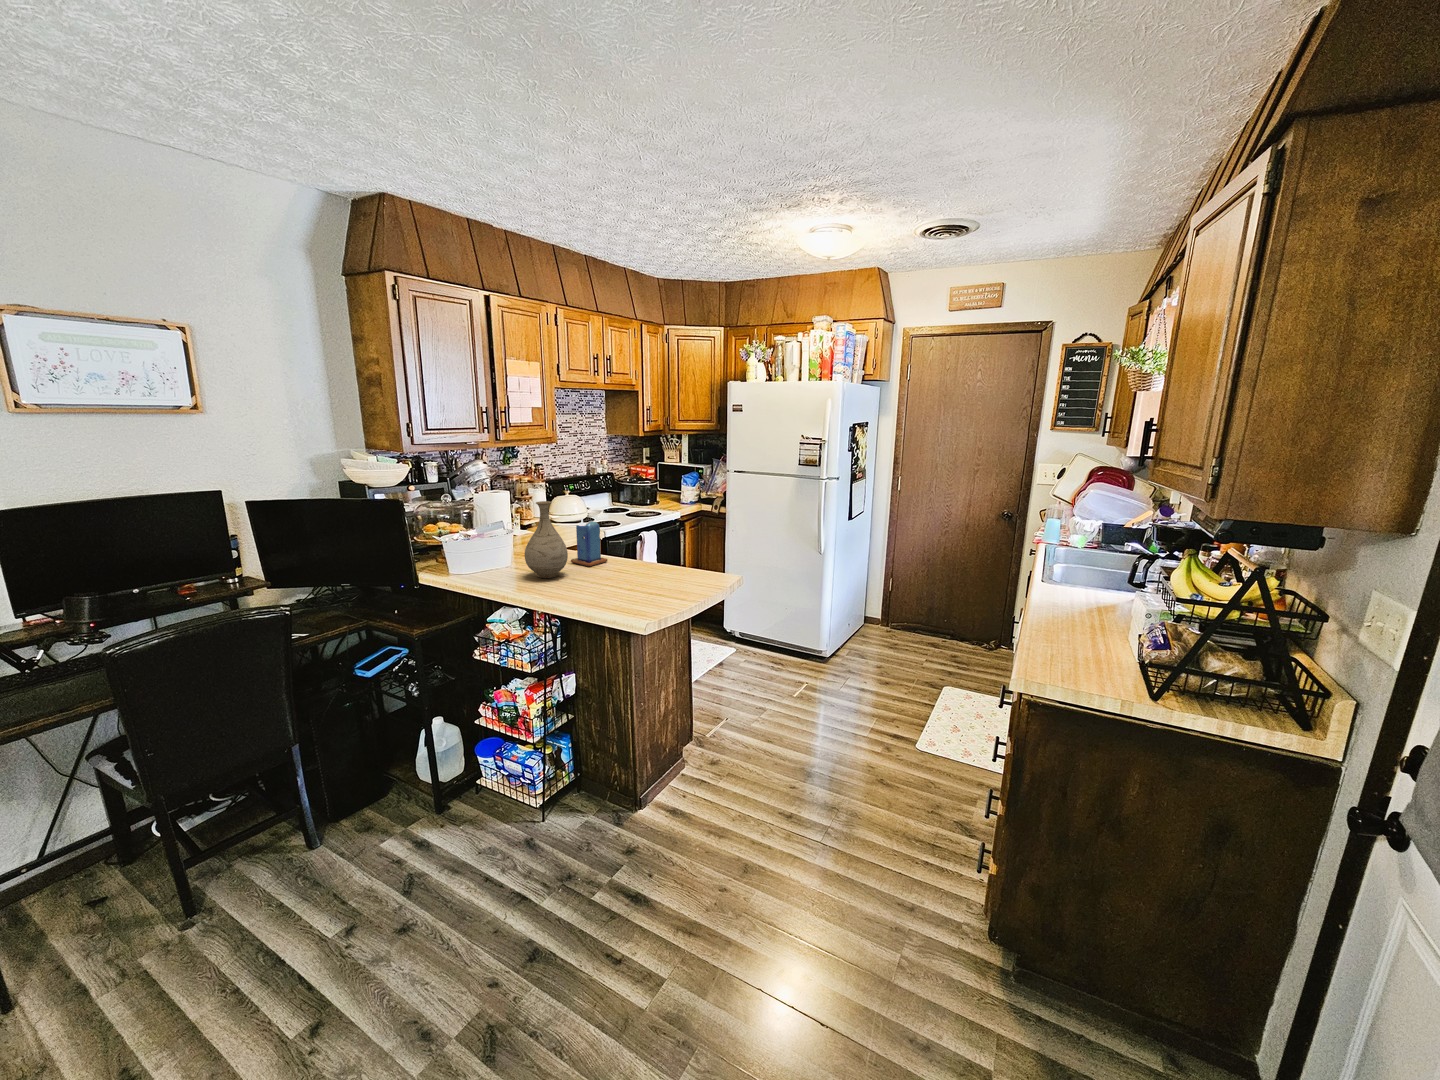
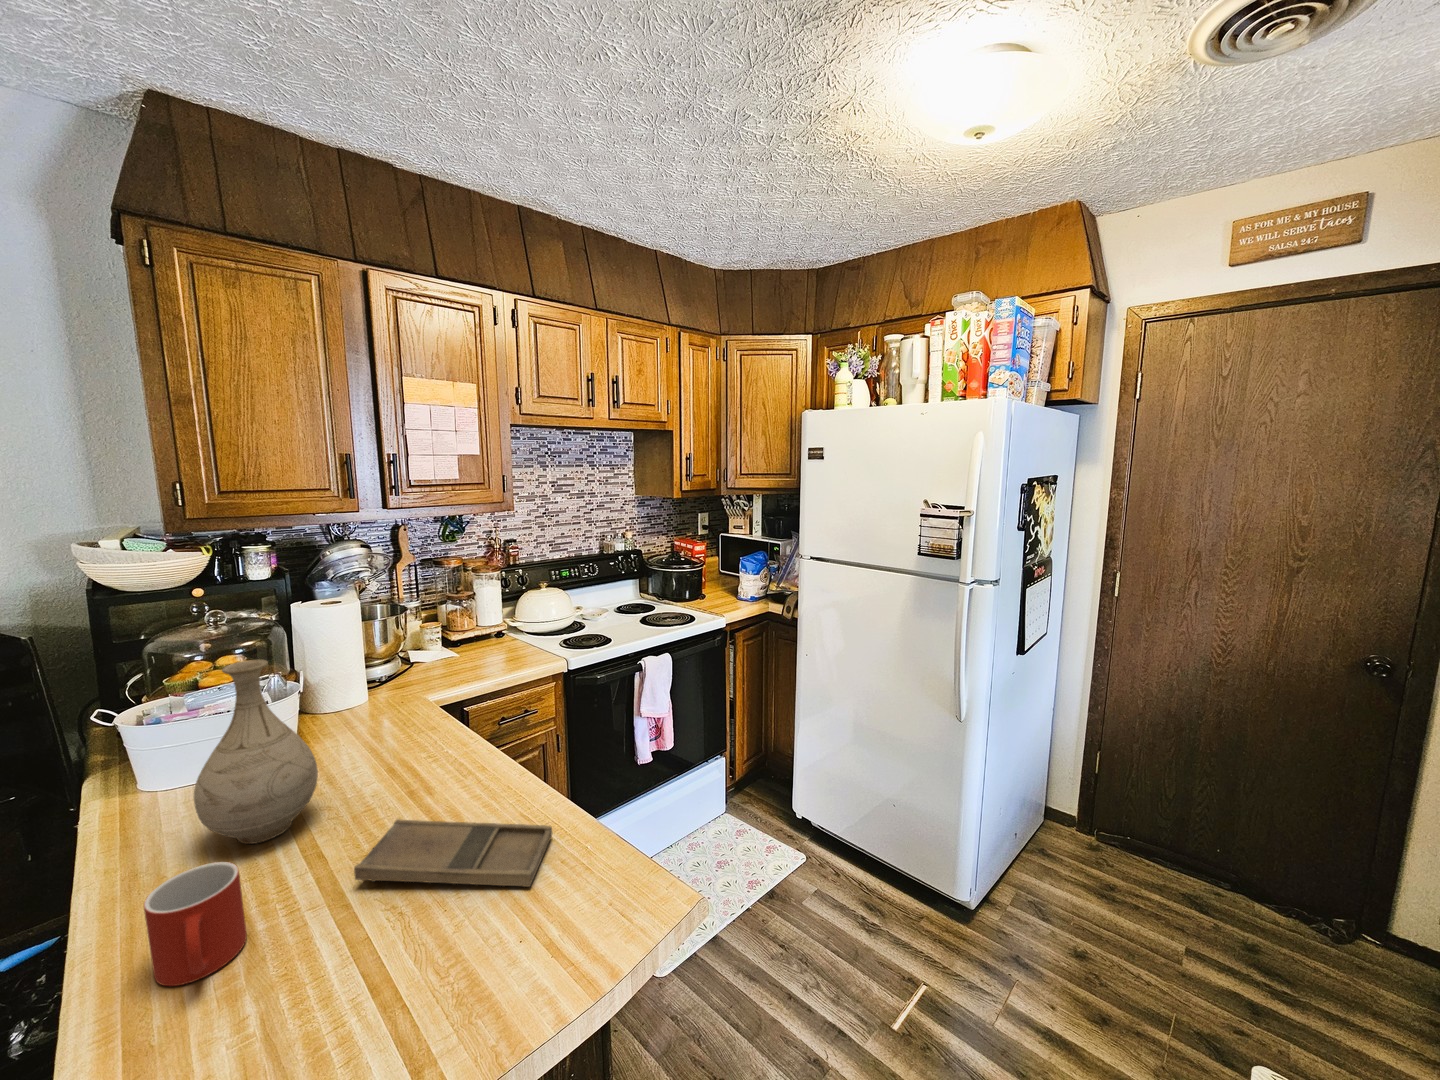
candle: present [571,518,607,566] -> none [383,679,455,795]
mug: none [566,563,596,596] -> present [144,862,247,986]
tray: none [609,565,678,580] -> present [354,819,553,887]

